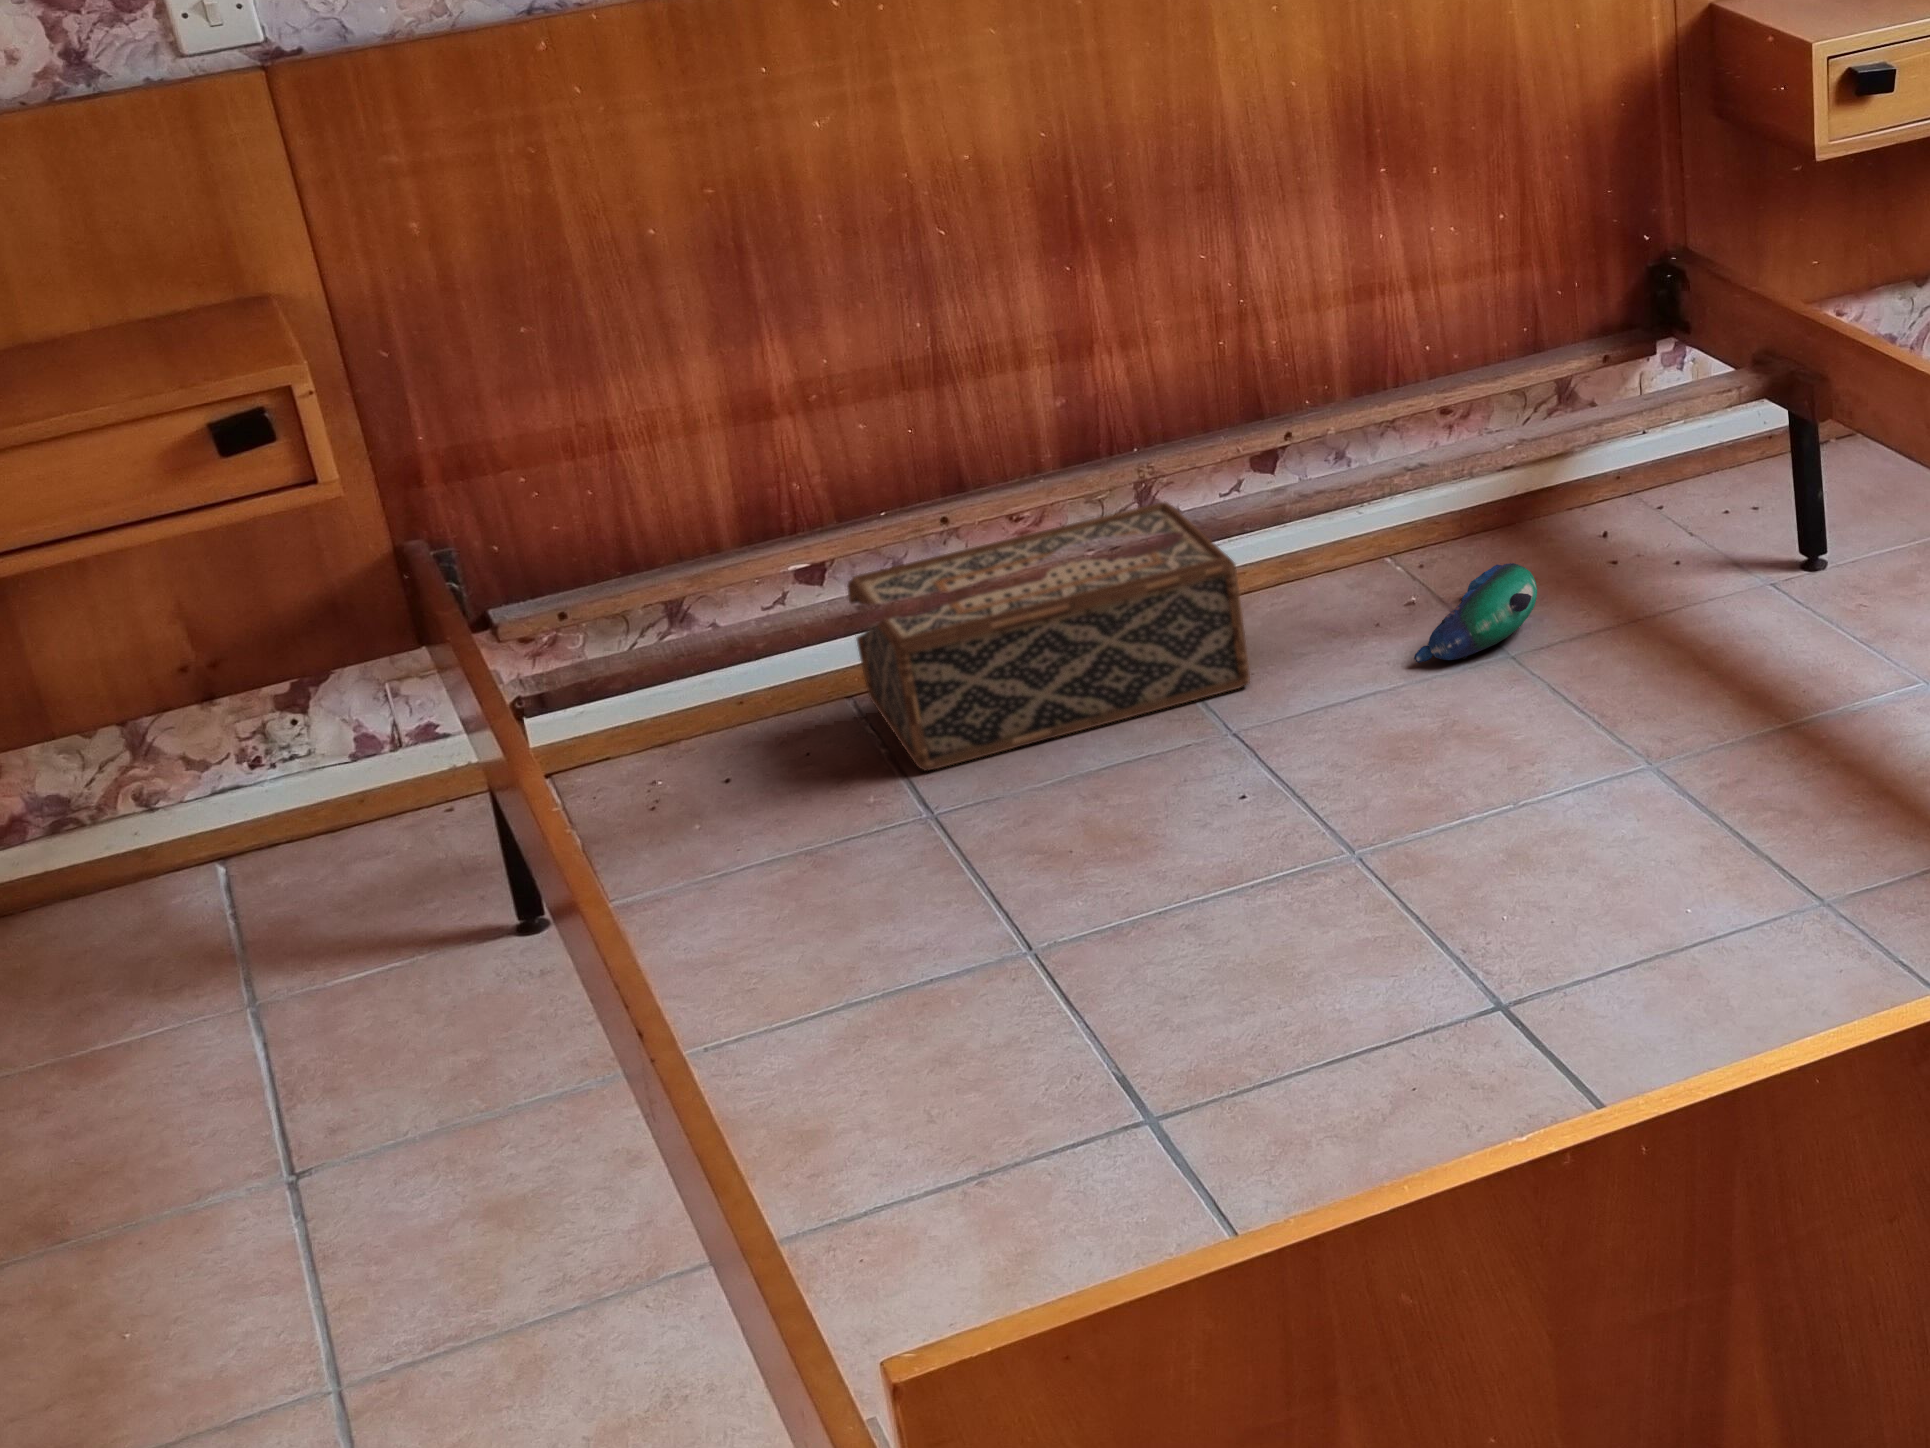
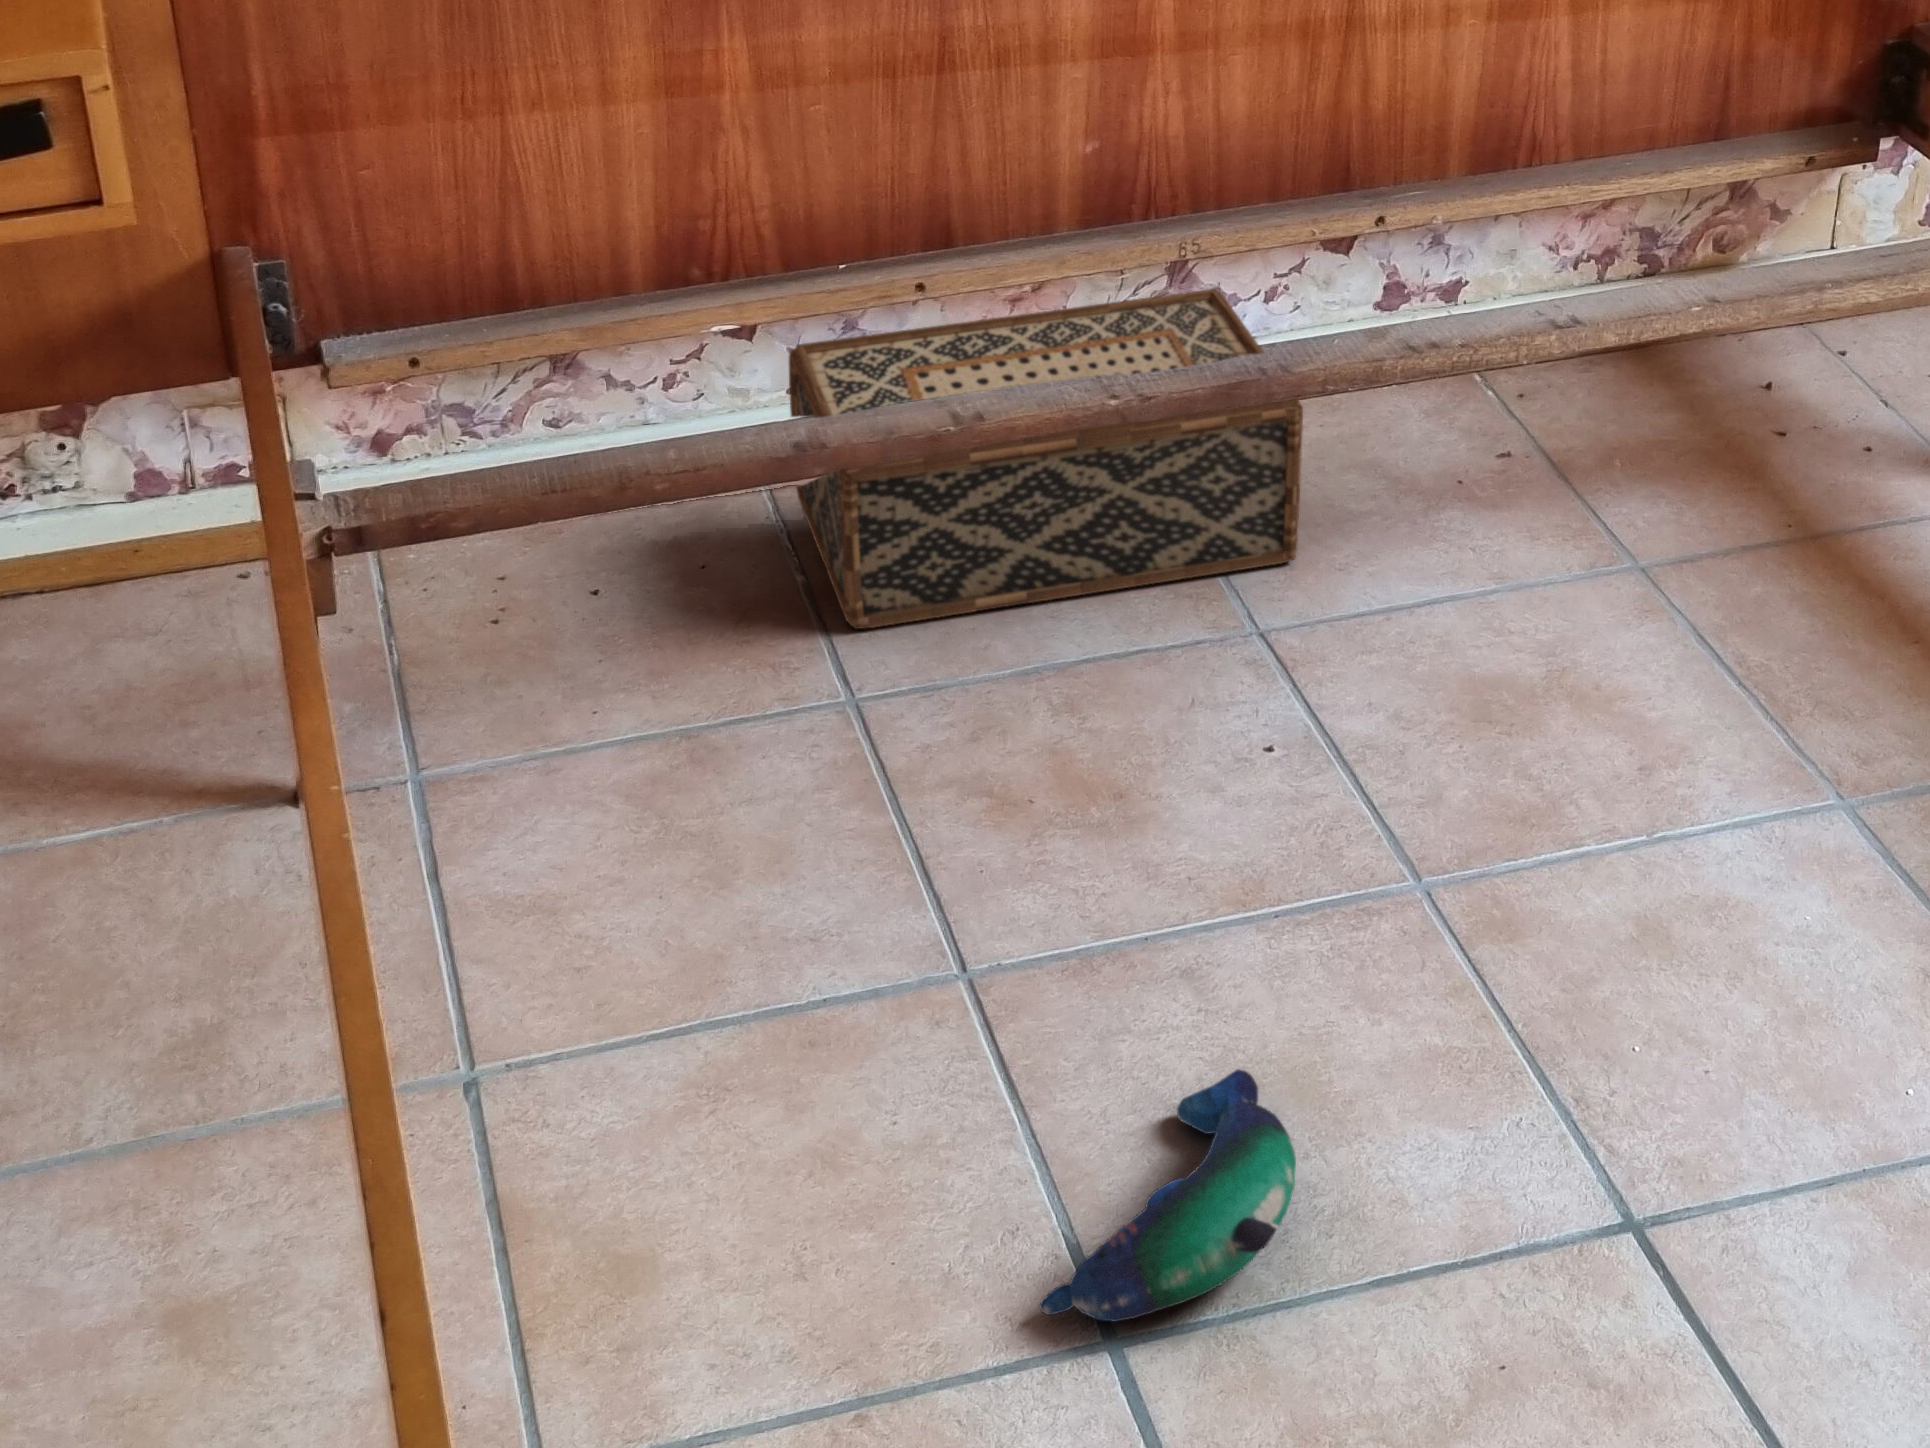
plush toy: present [1414,563,1537,663] -> present [1040,1069,1296,1322]

